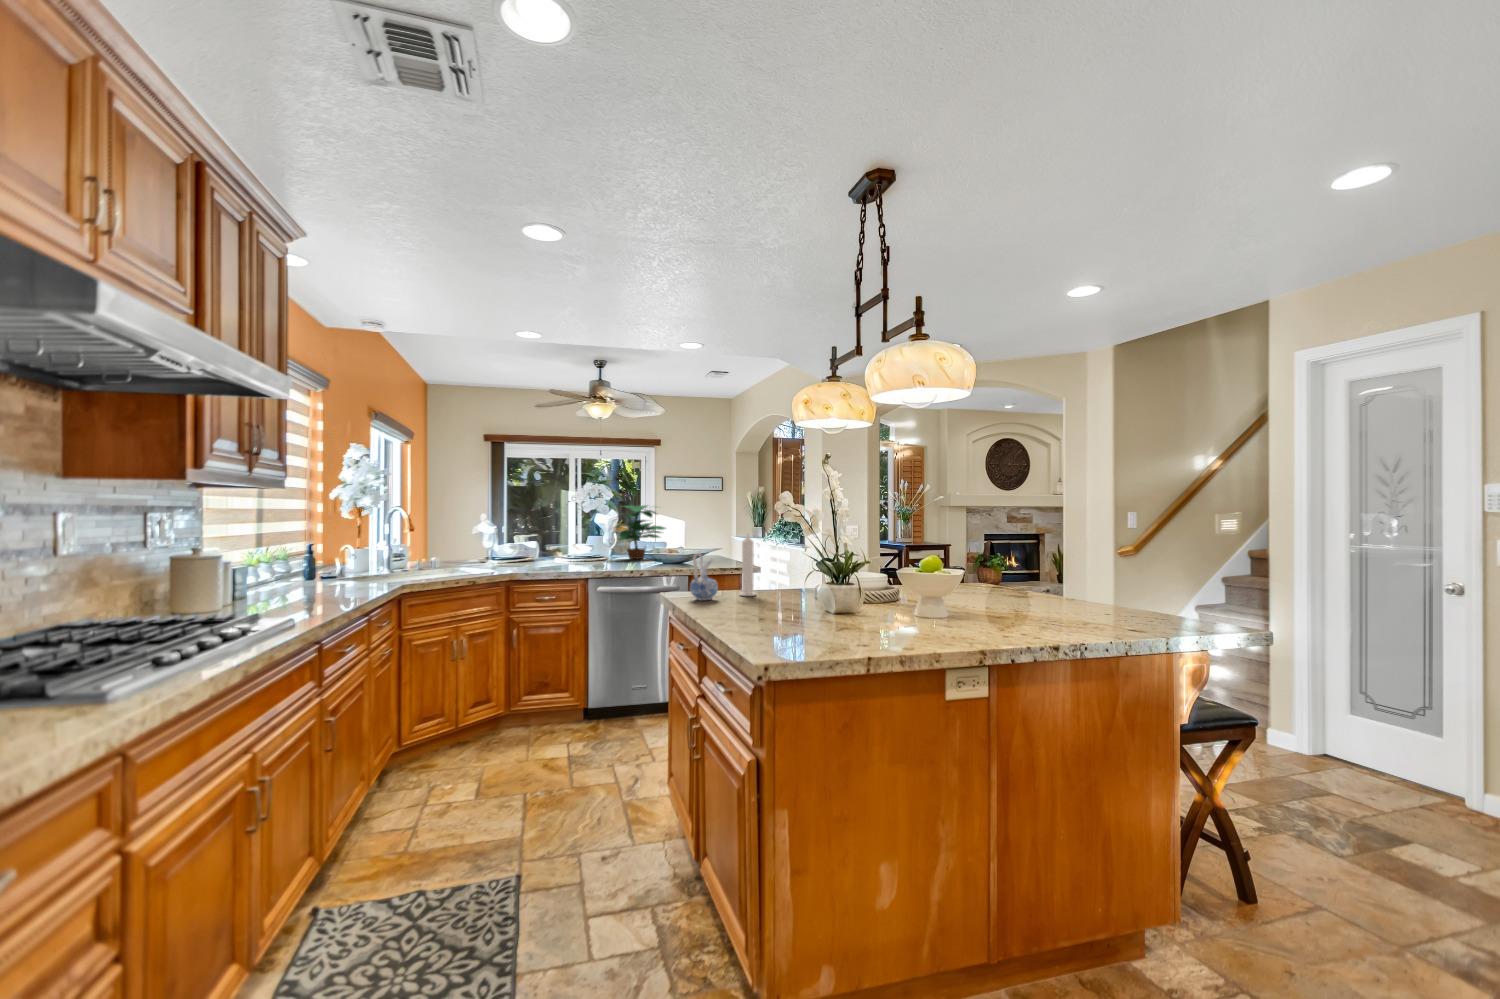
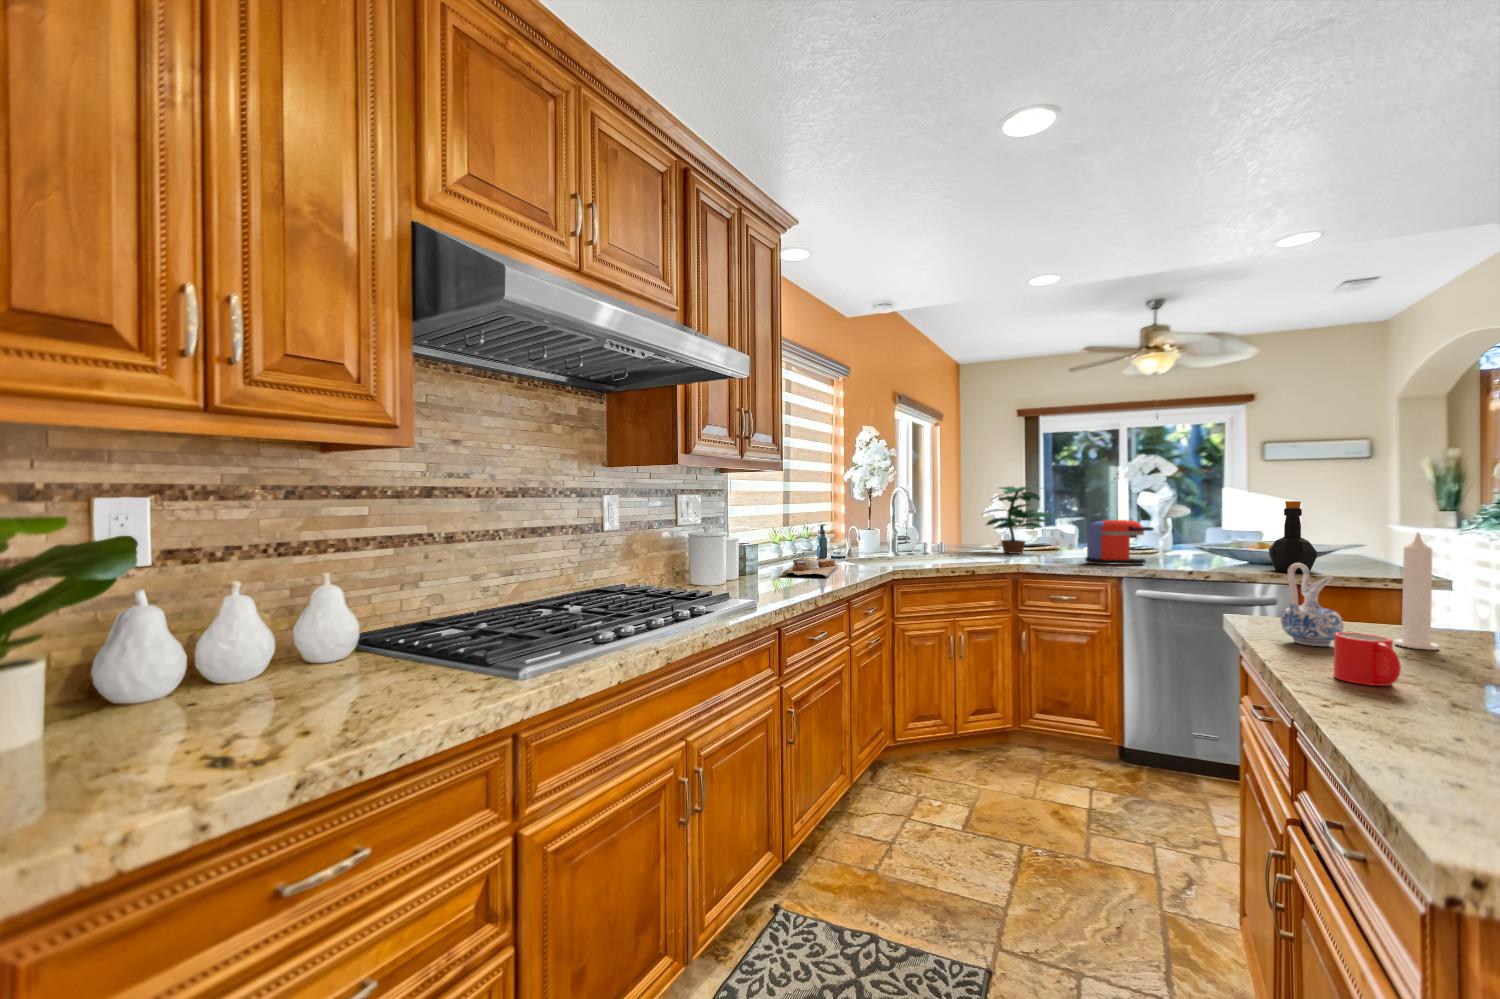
potted plant: present [613,505,665,559] -> present [984,486,1056,554]
bottle: none [676,516,702,564] -> present [1269,501,1317,572]
coffee maker: none [559,532,607,568] -> present [1085,520,1154,565]
cutting board: none [288,578,342,596] -> present [783,557,839,578]
mug: none [715,587,741,613] -> present [1334,632,1401,686]

